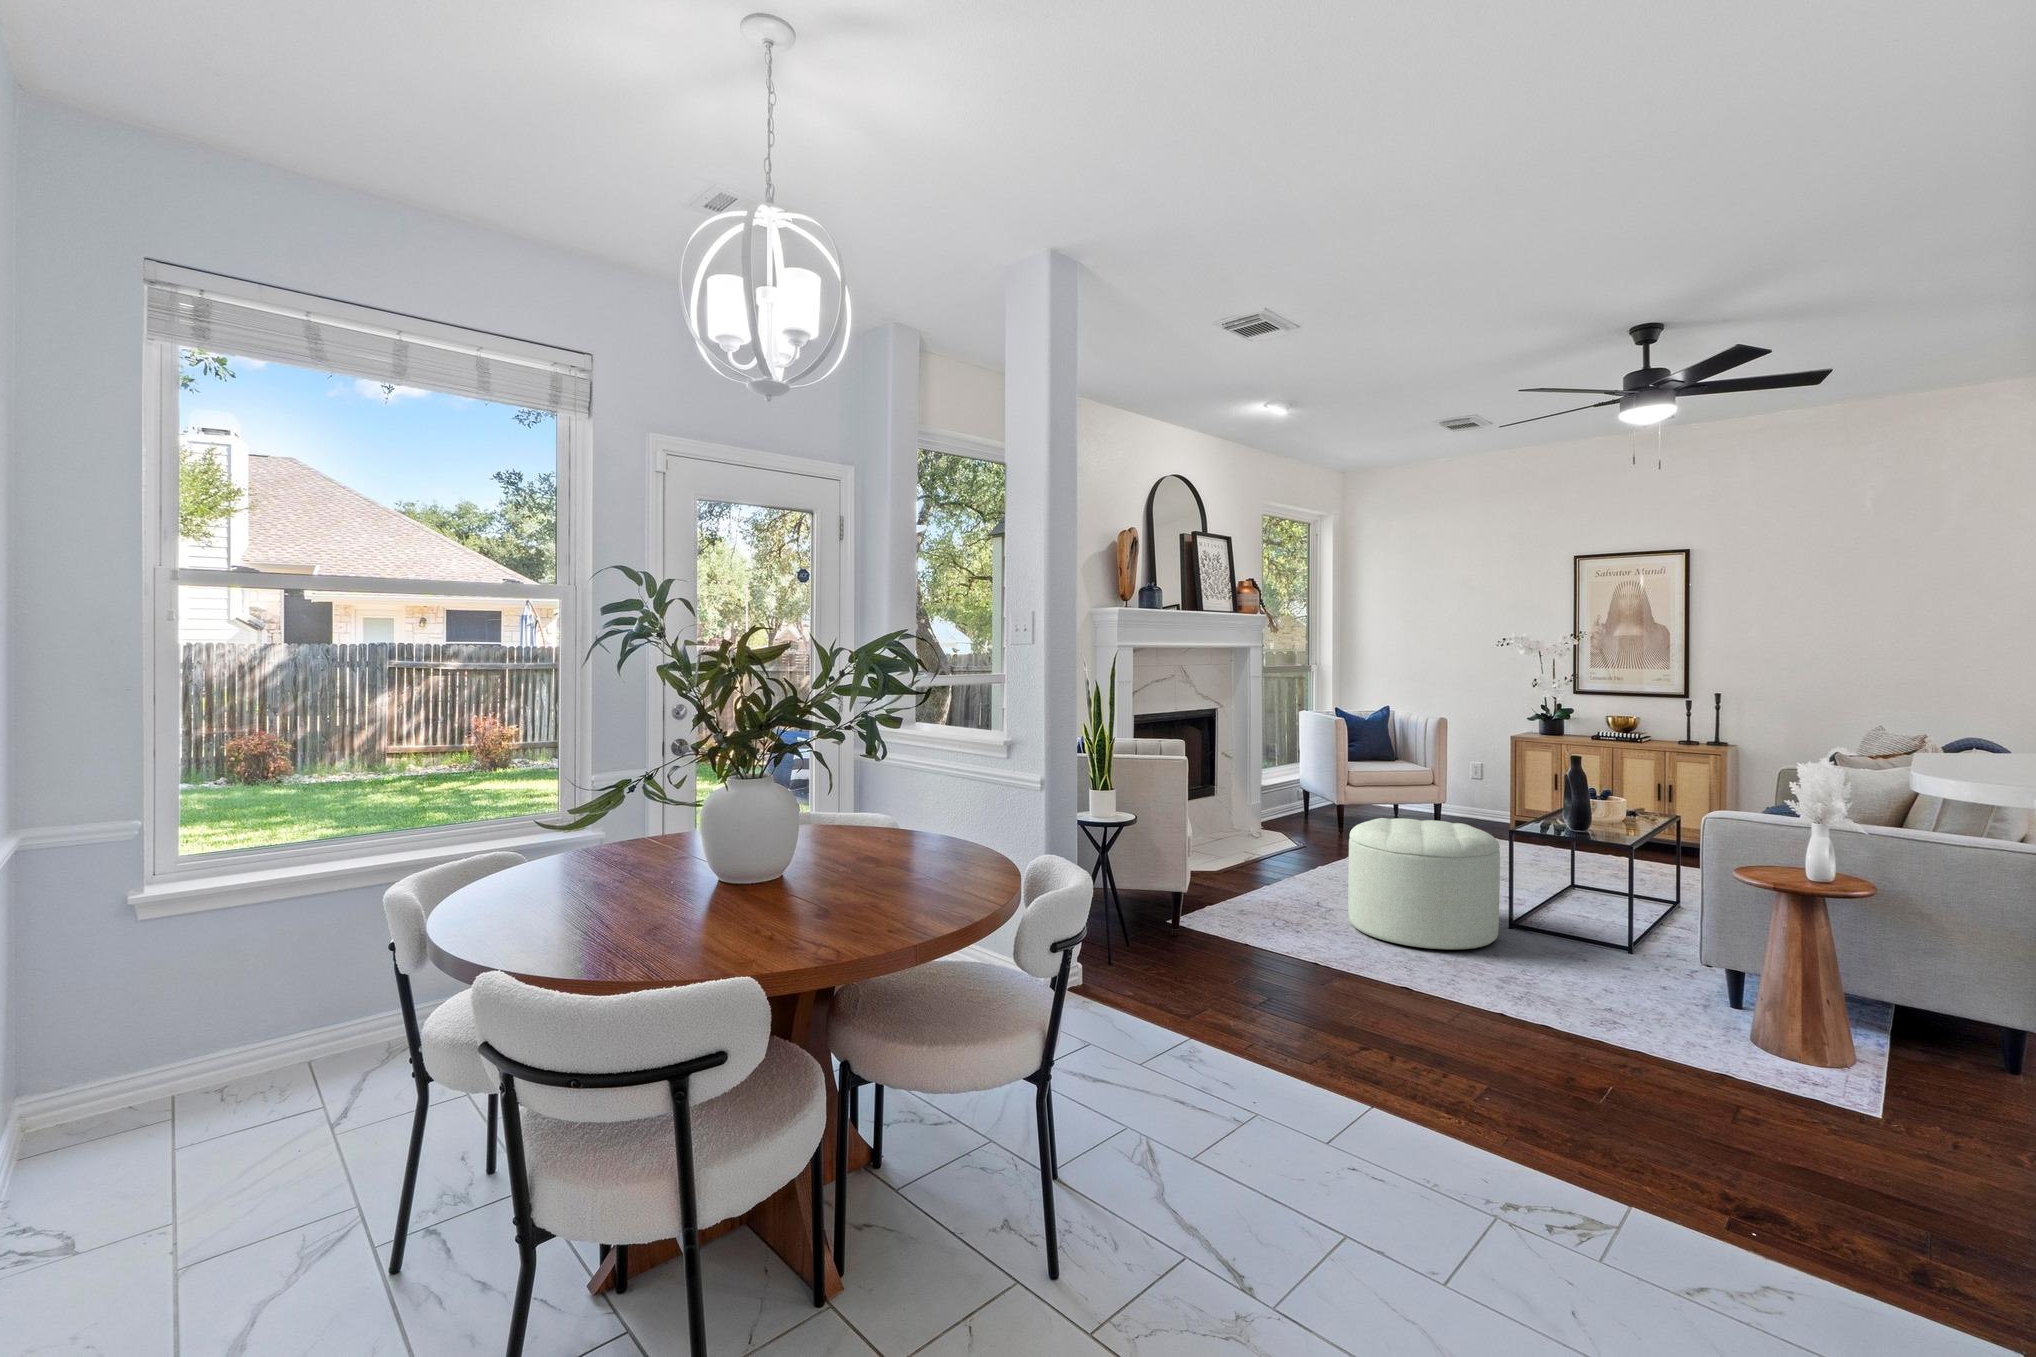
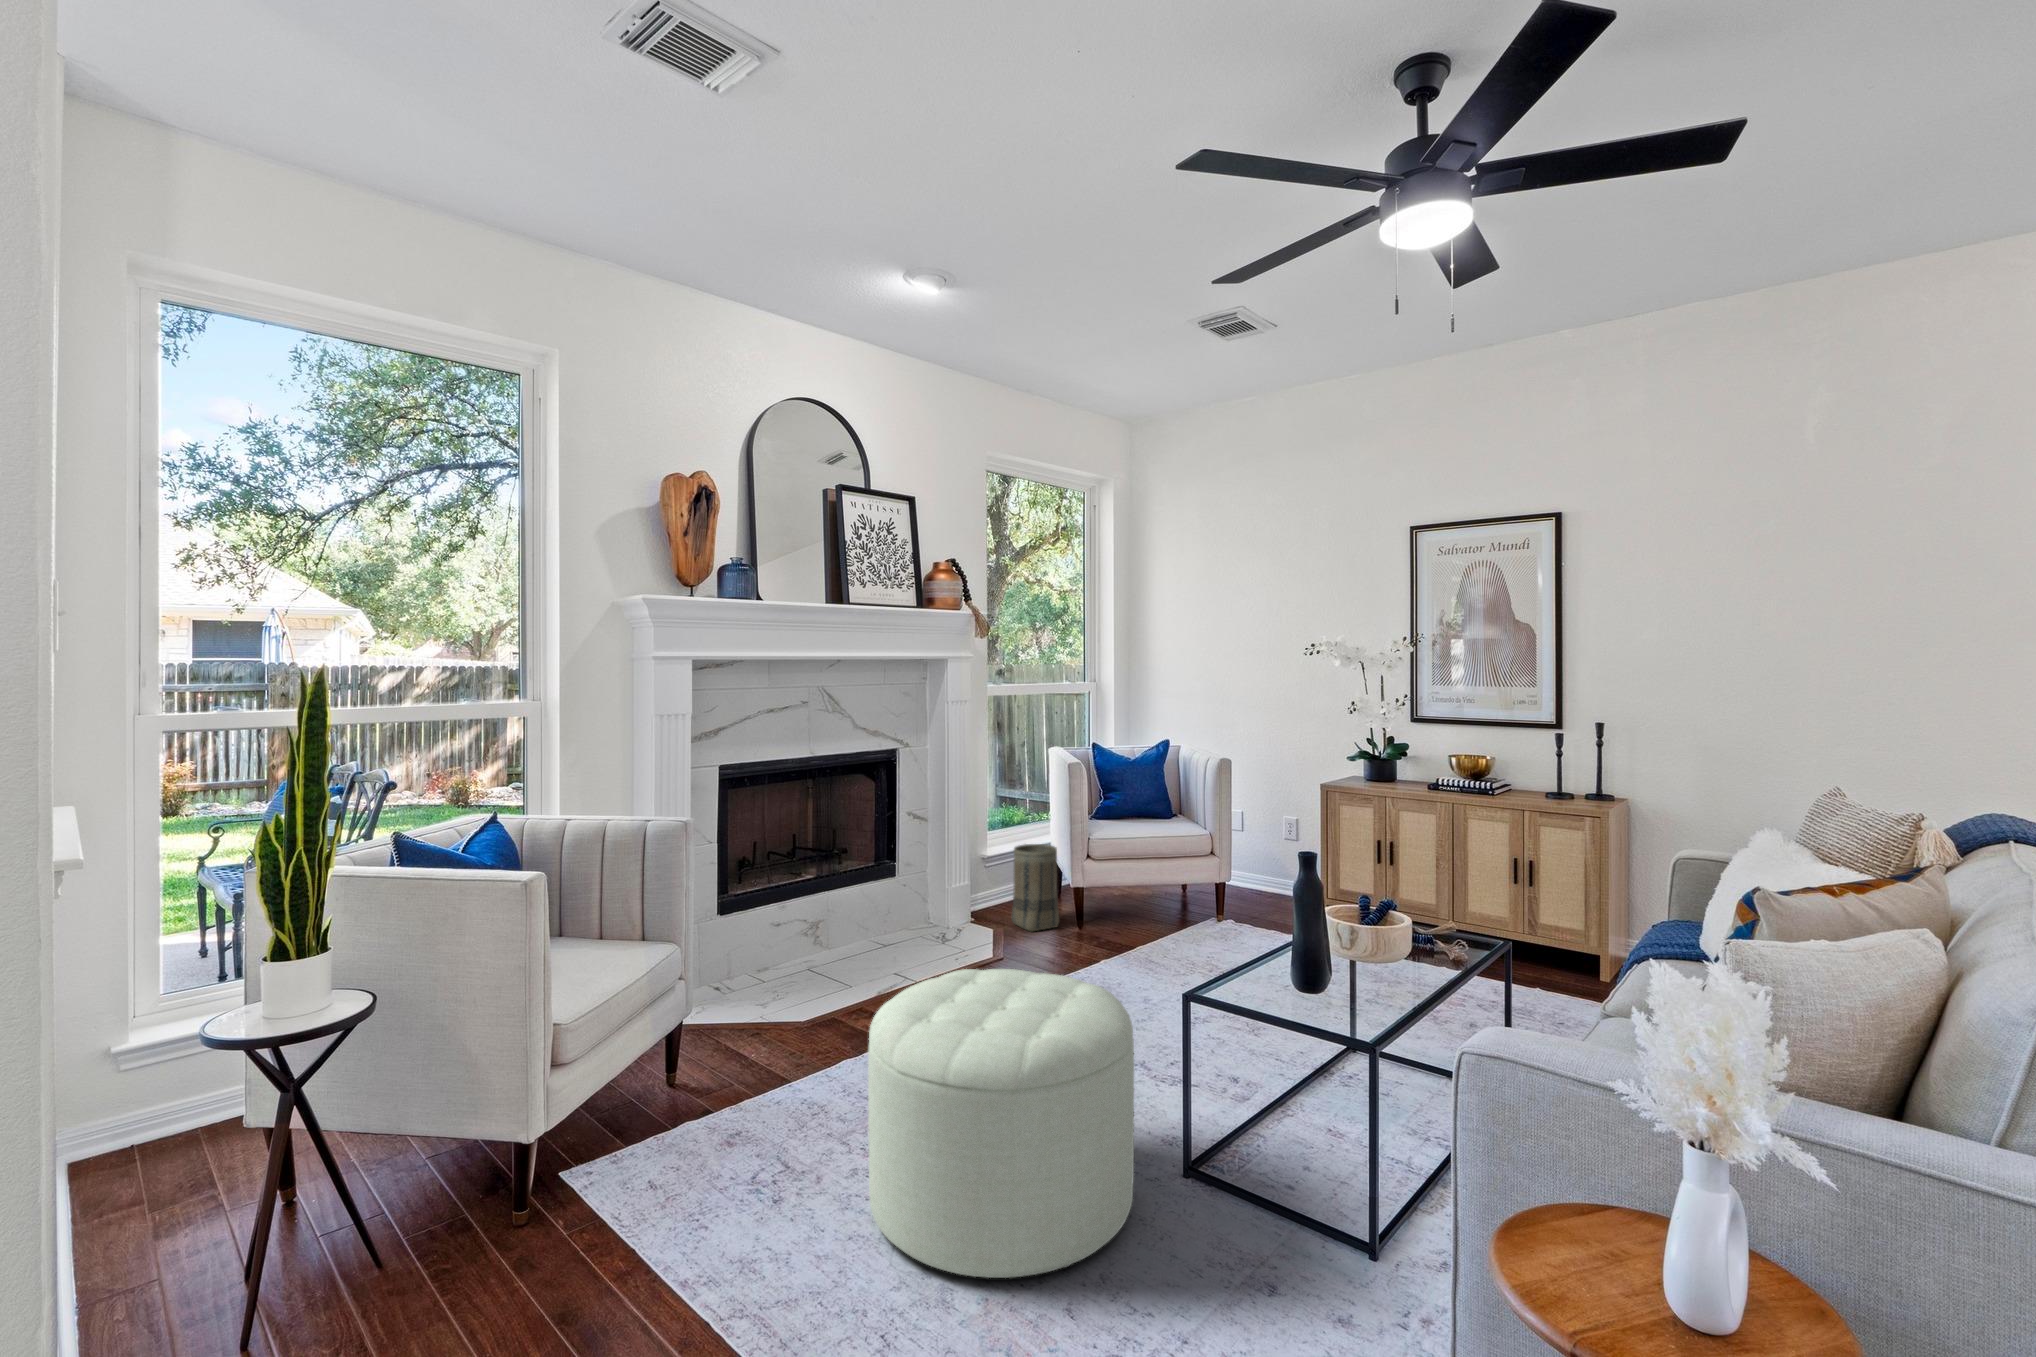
basket: none [1295,776,1330,834] -> present [1012,844,1059,931]

